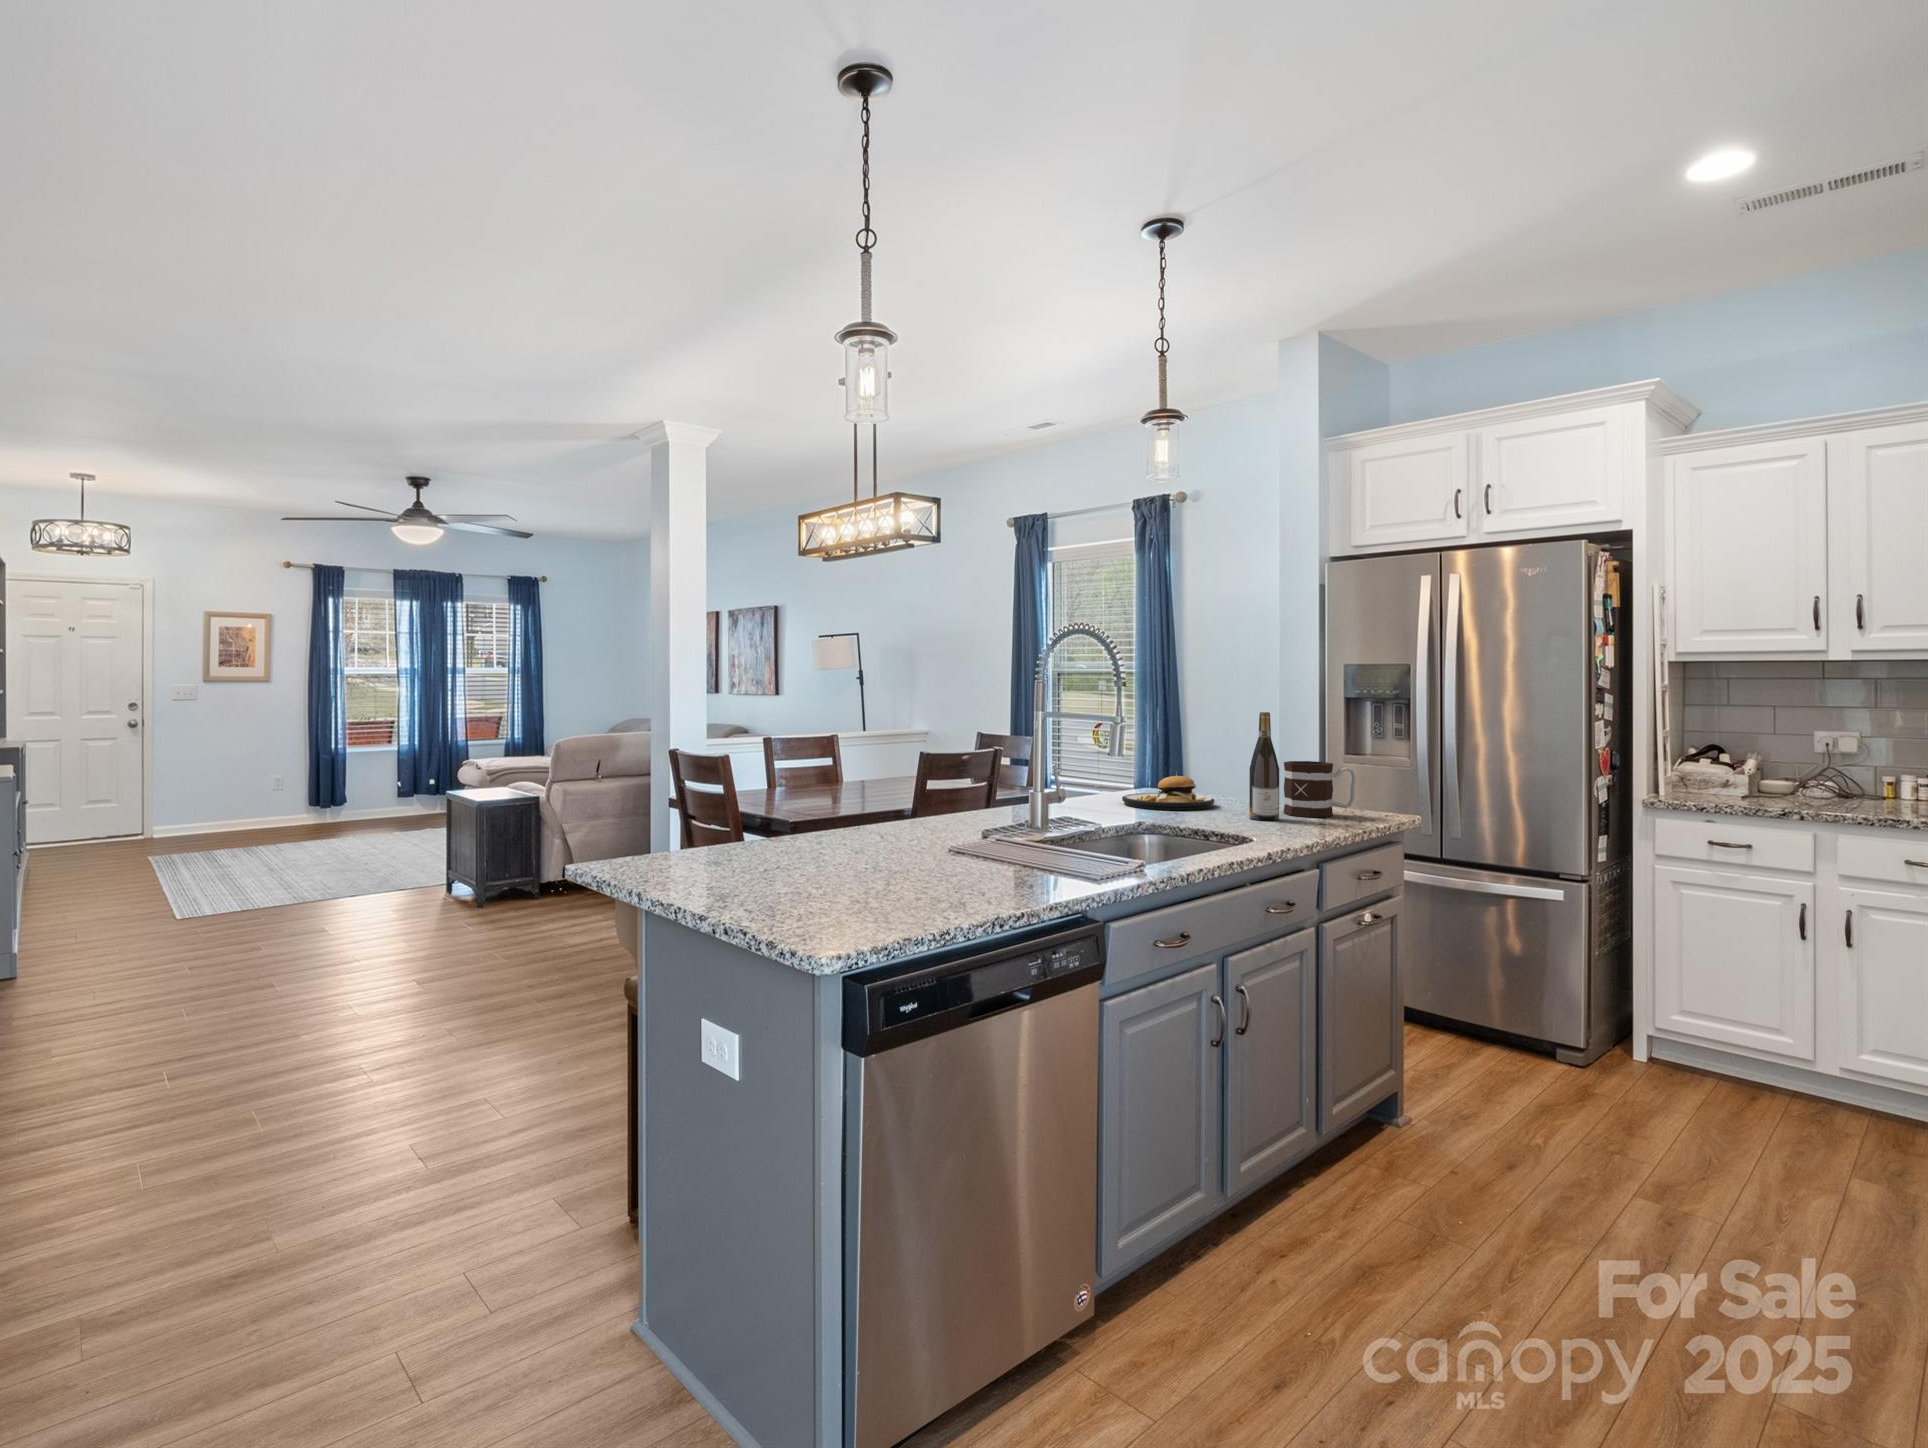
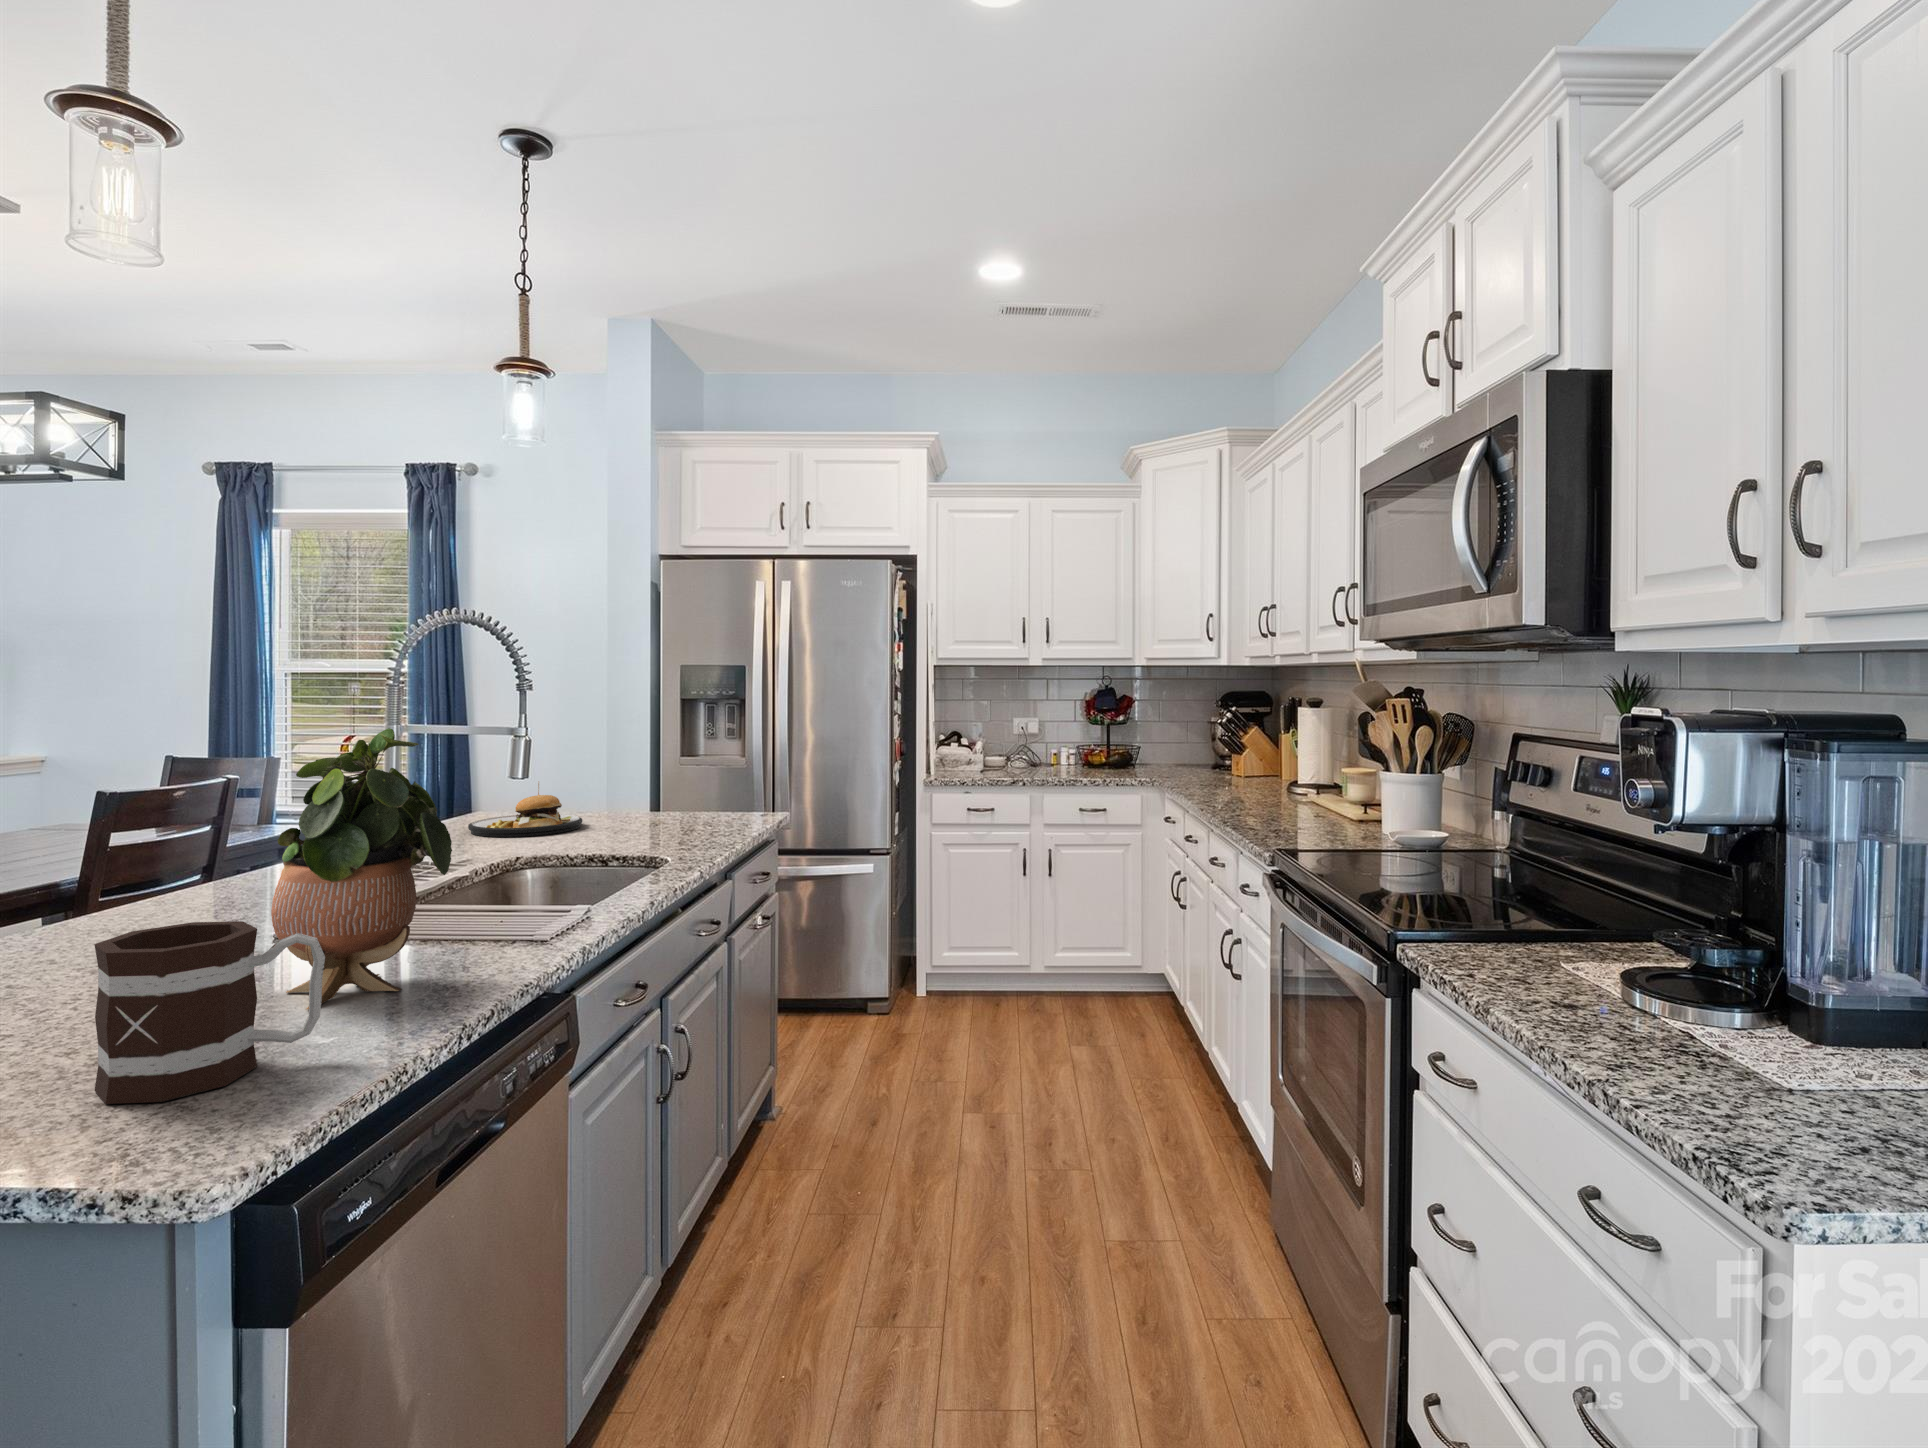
potted plant: none [903,700,1010,892] -> present [271,728,452,1009]
wine bottle: present [1249,712,1279,820] -> none [634,721,666,836]
mug: present [1284,761,1356,817] -> present [94,921,325,1104]

